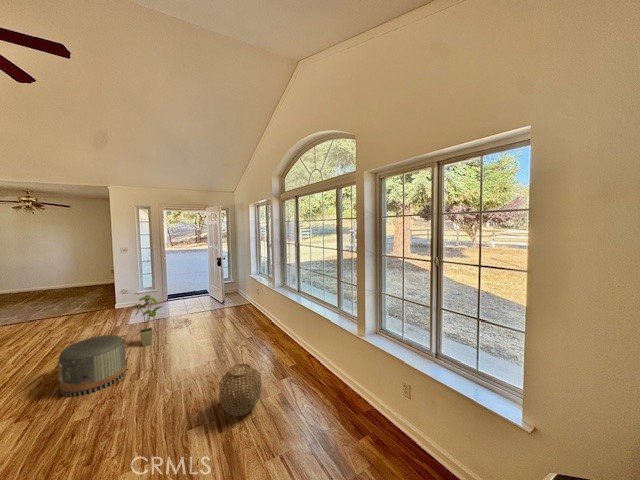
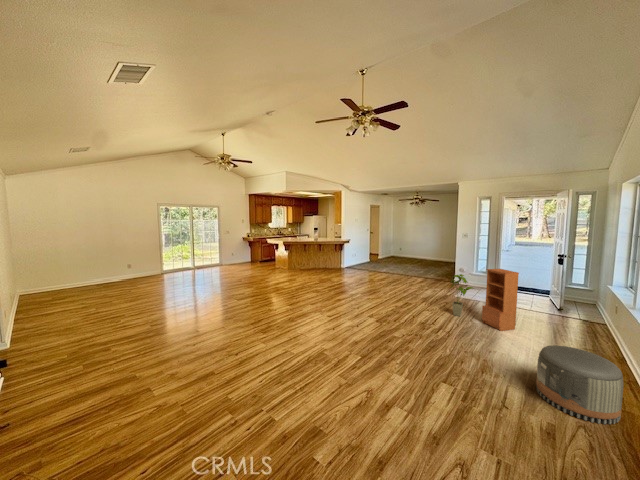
bookcase: none [176,279,207,340] -> present [482,269,519,331]
pouf: present [58,335,126,396] -> present [536,345,623,424]
woven basket: present [219,364,261,416] -> none [472,357,522,410]

